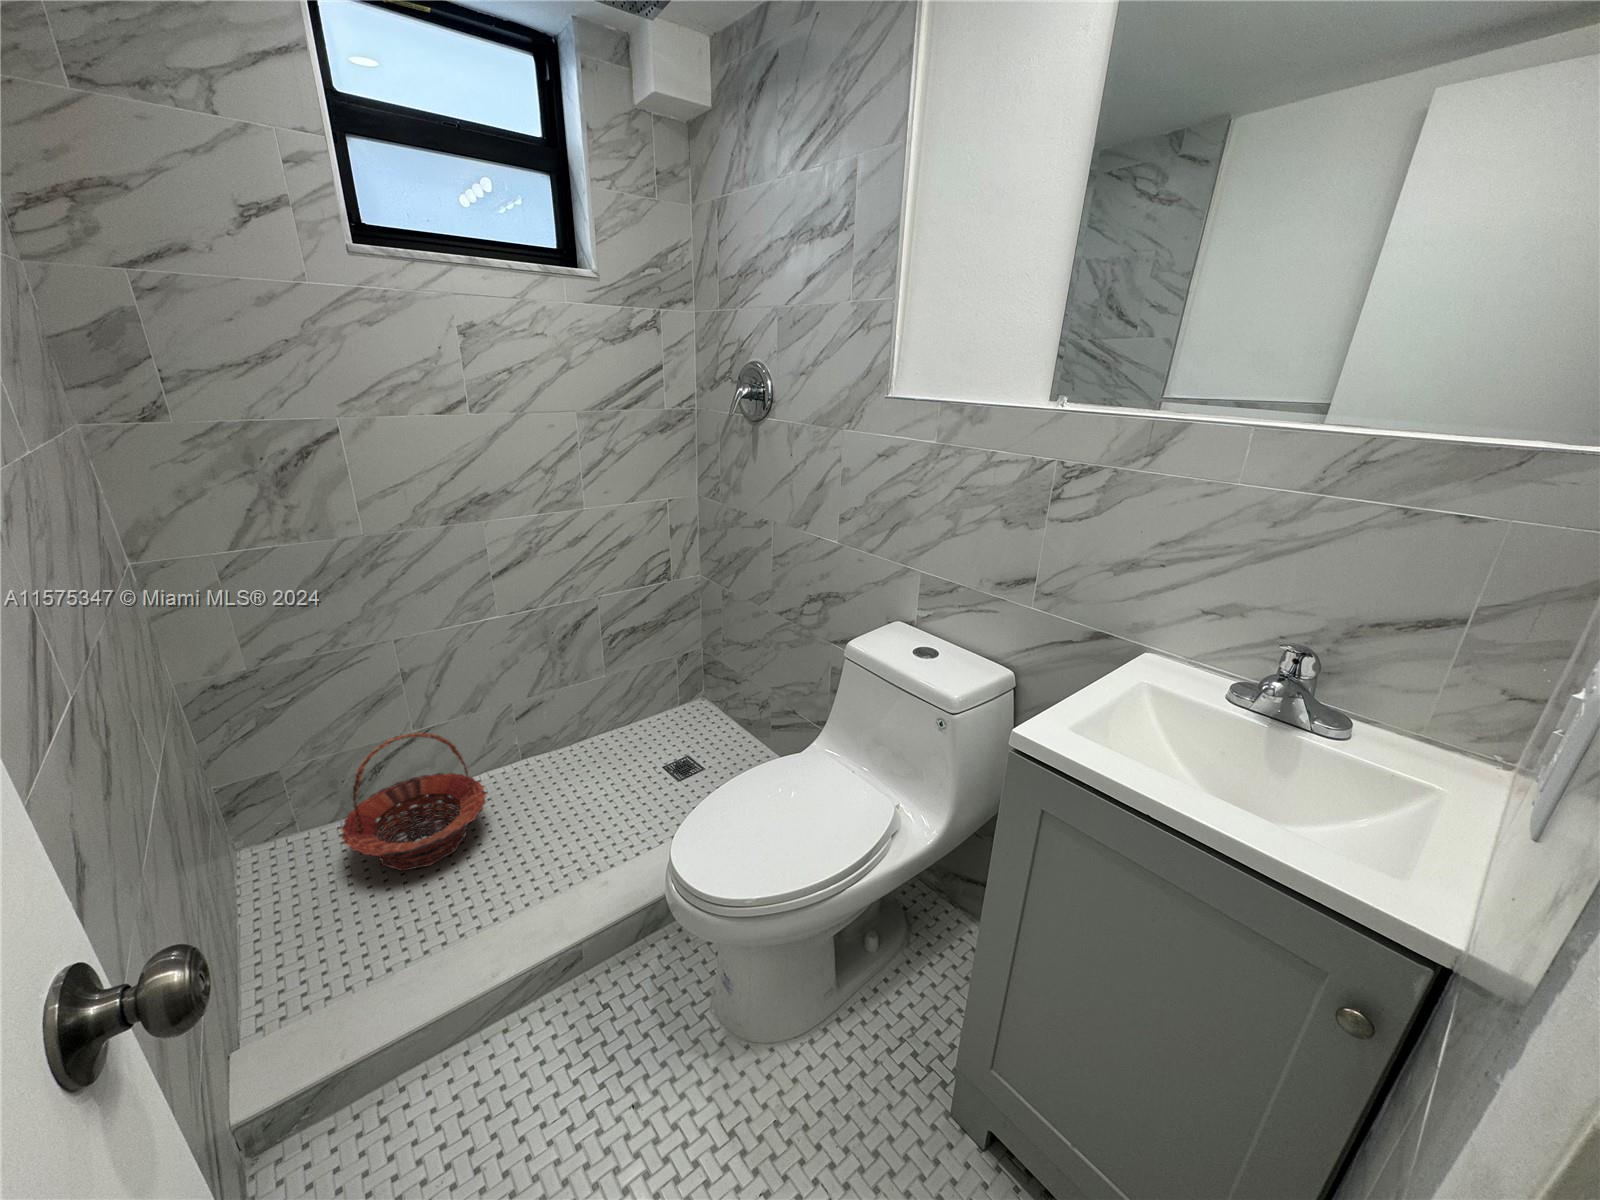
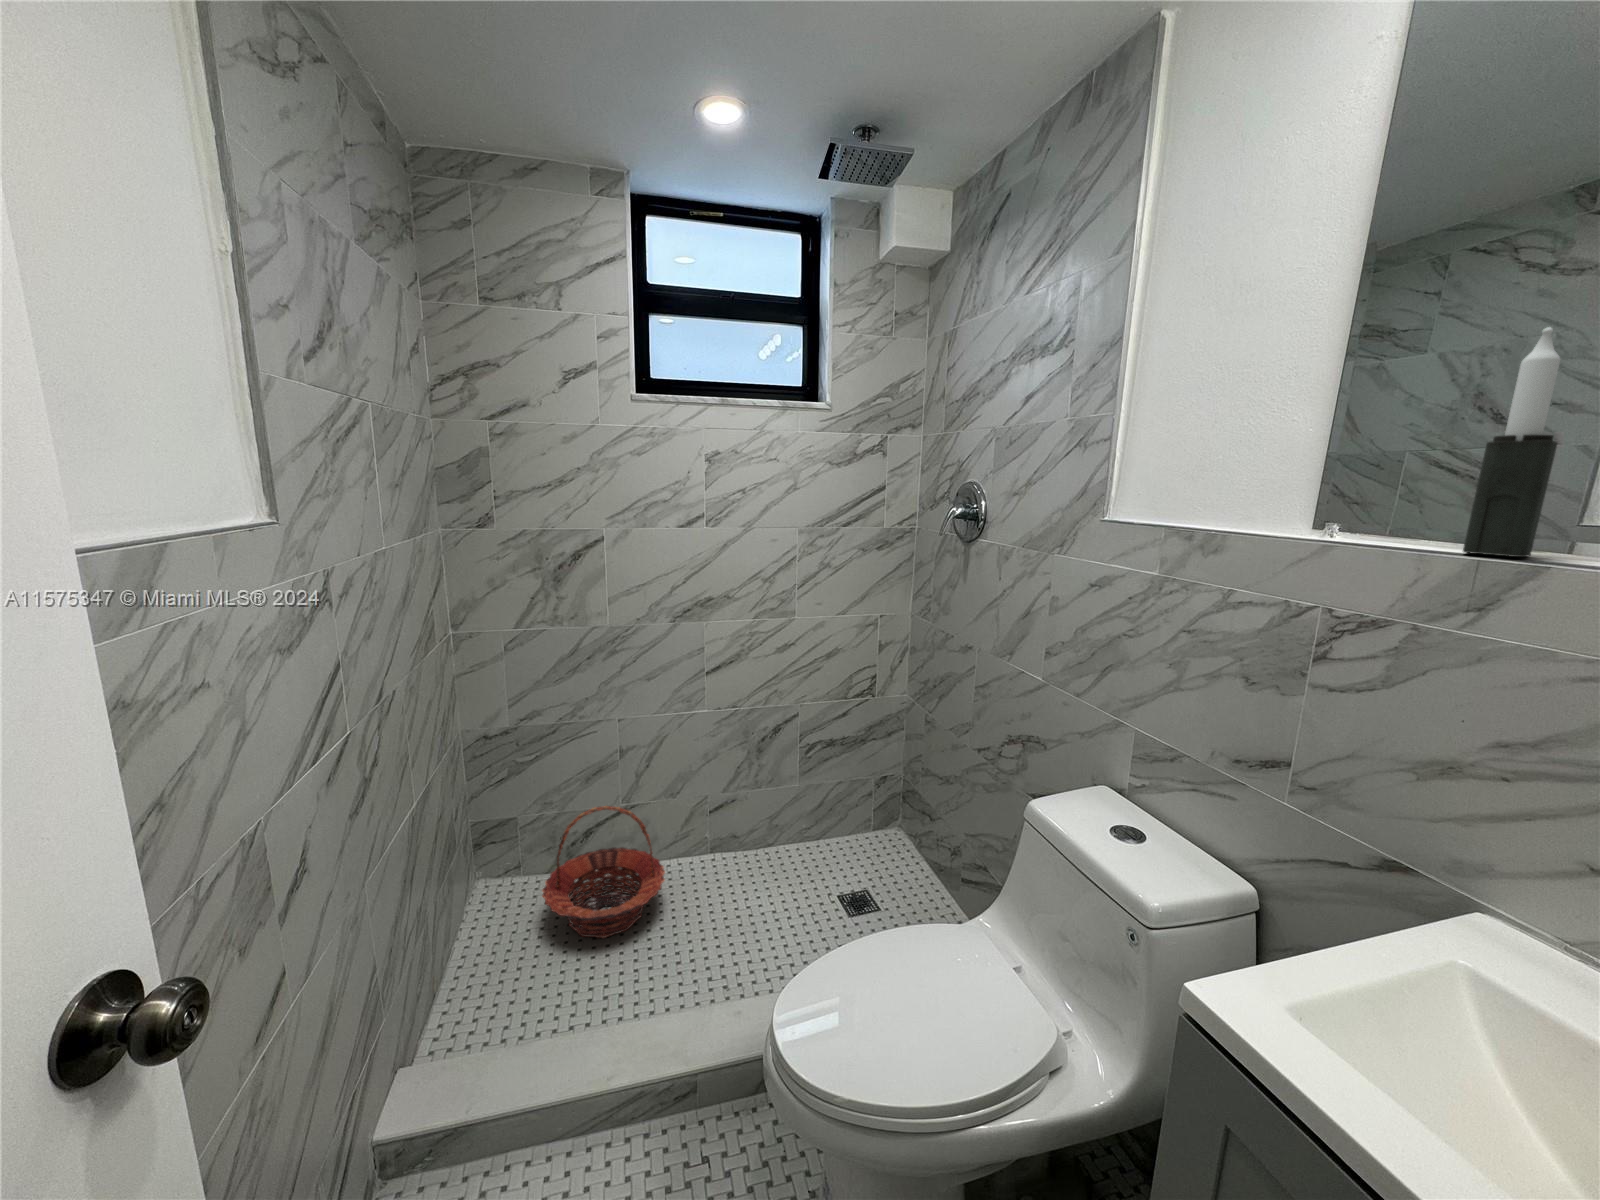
candle: none [1145,252,1202,417] -> present [1463,327,1560,557]

